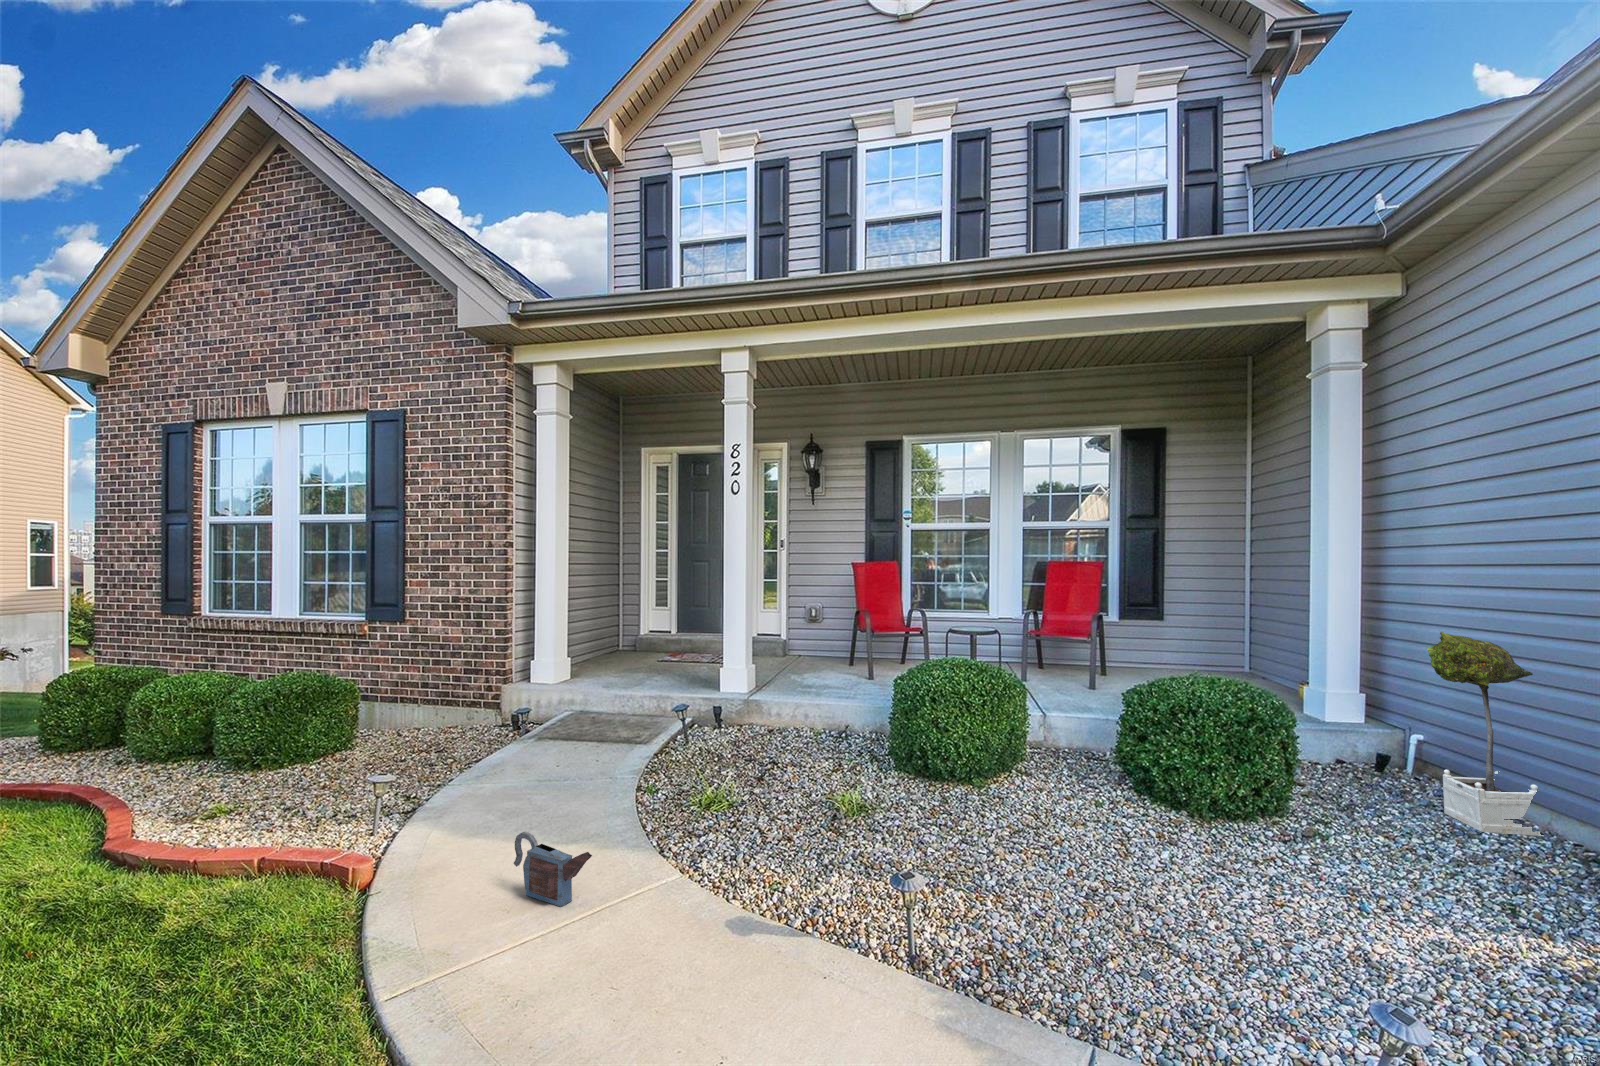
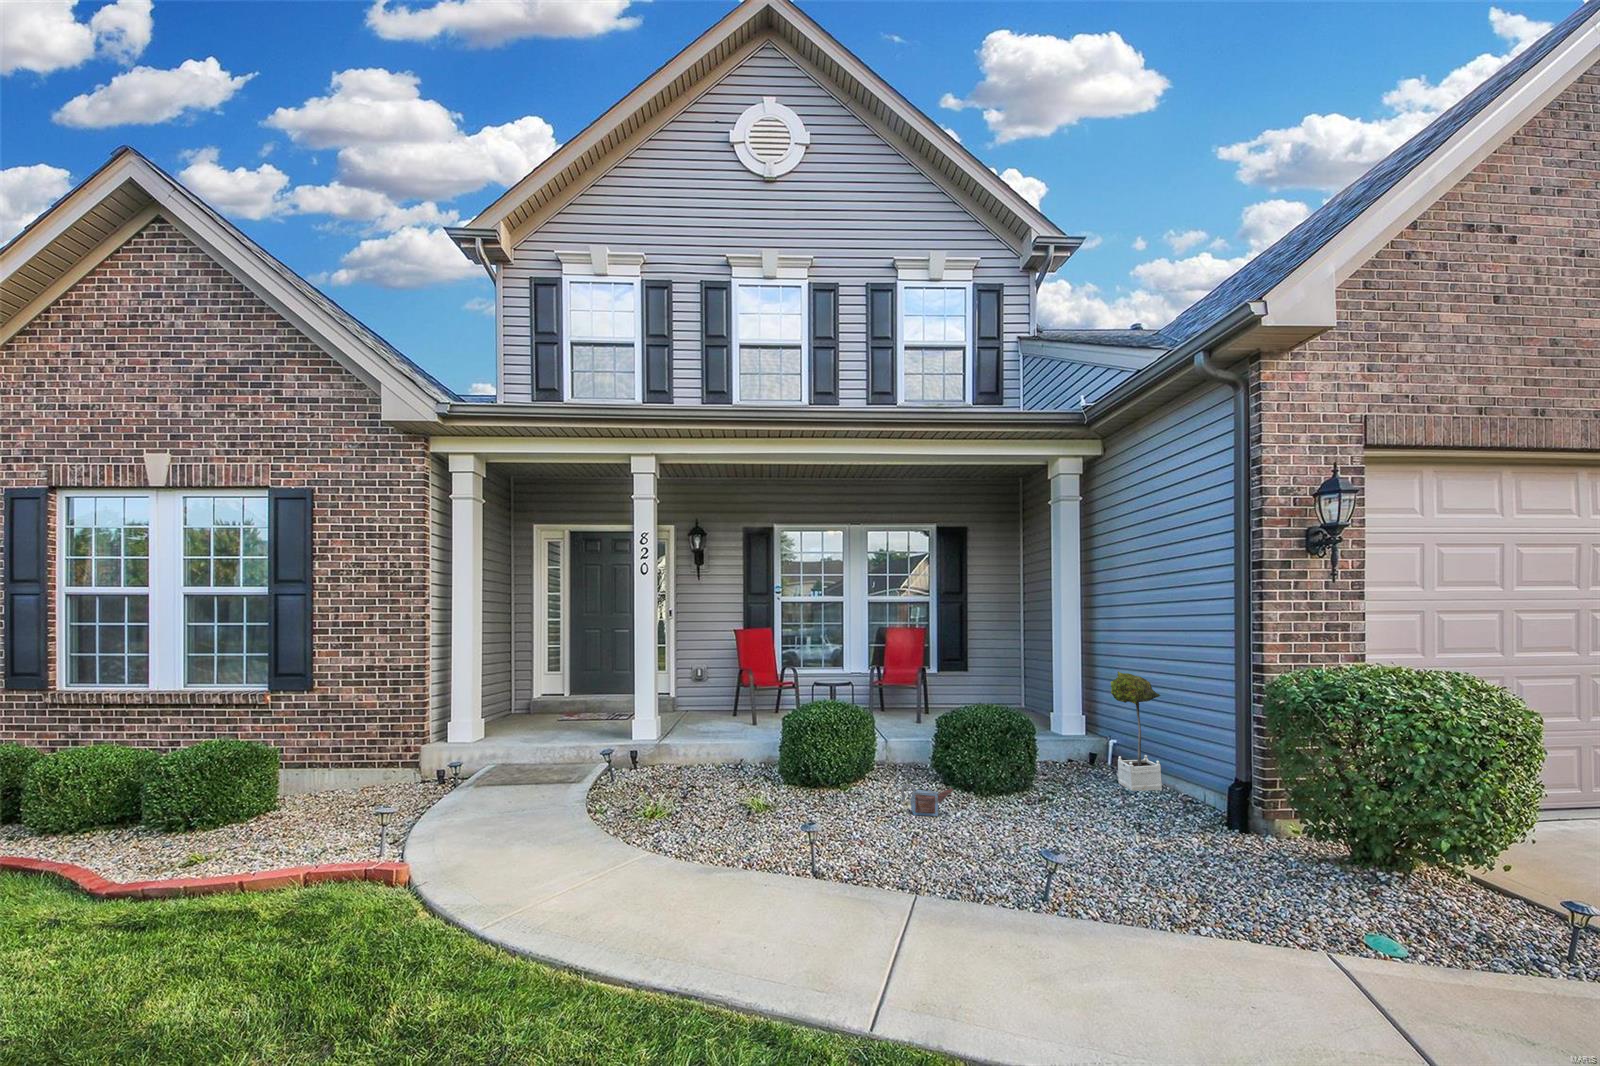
watering can: present [514,832,592,907] -> present [901,784,954,816]

